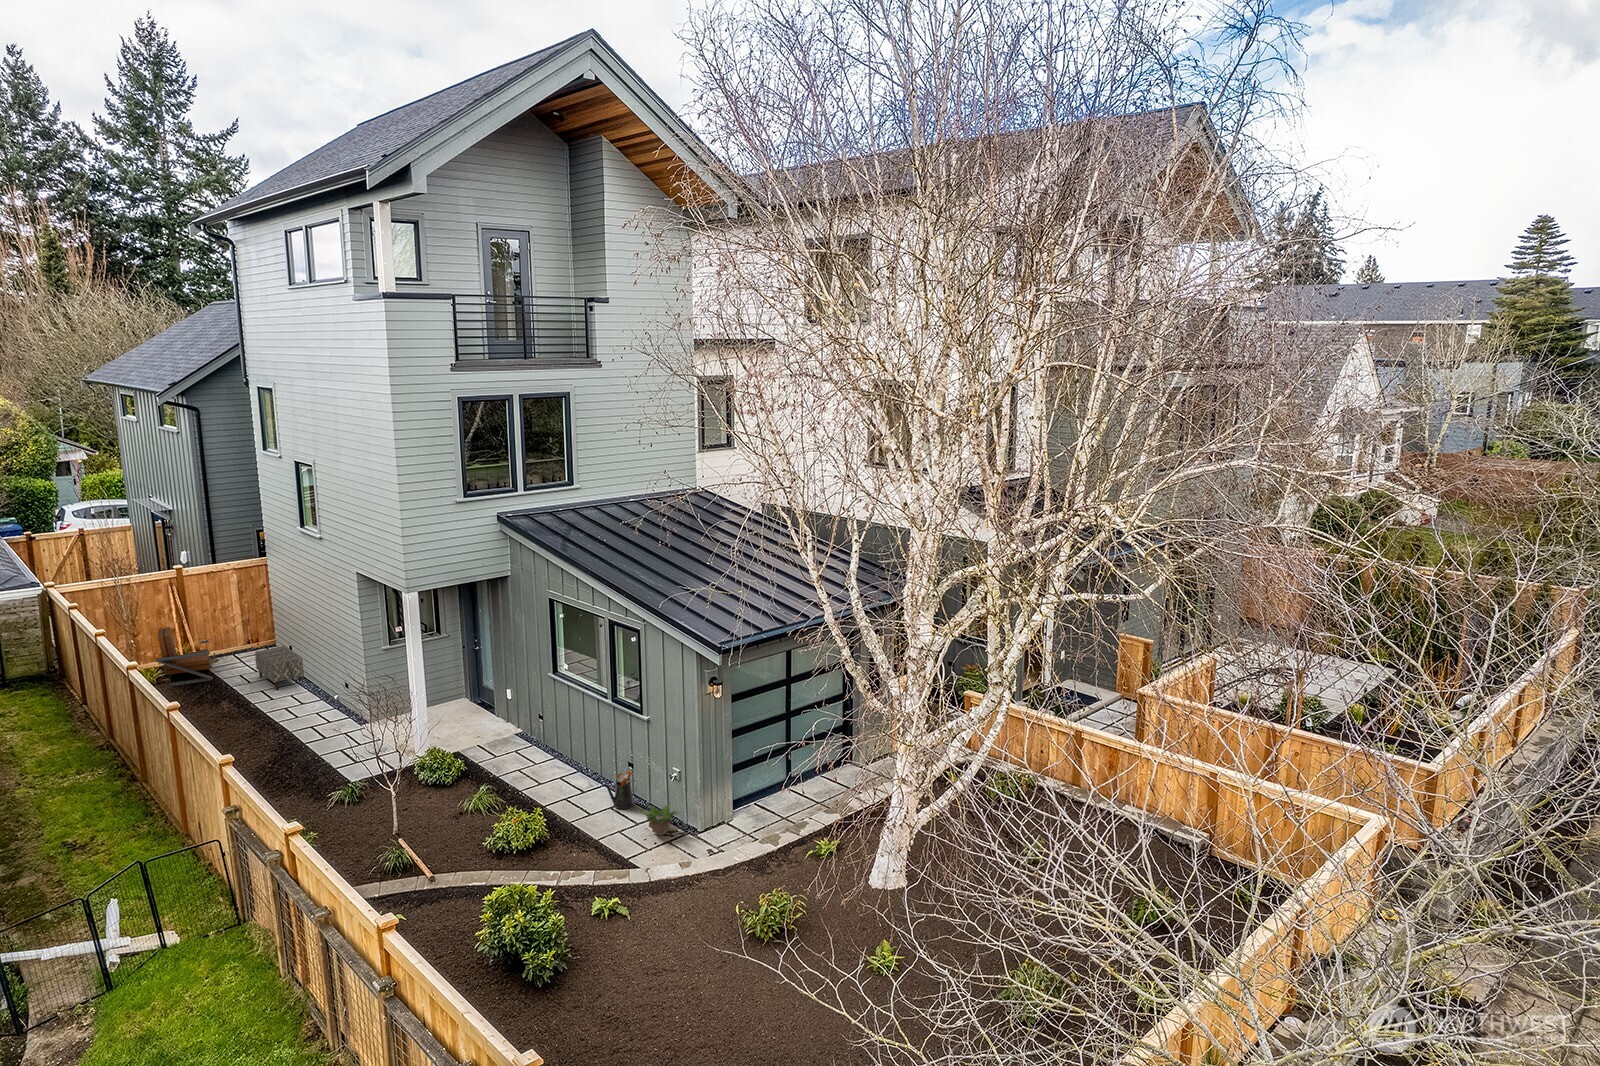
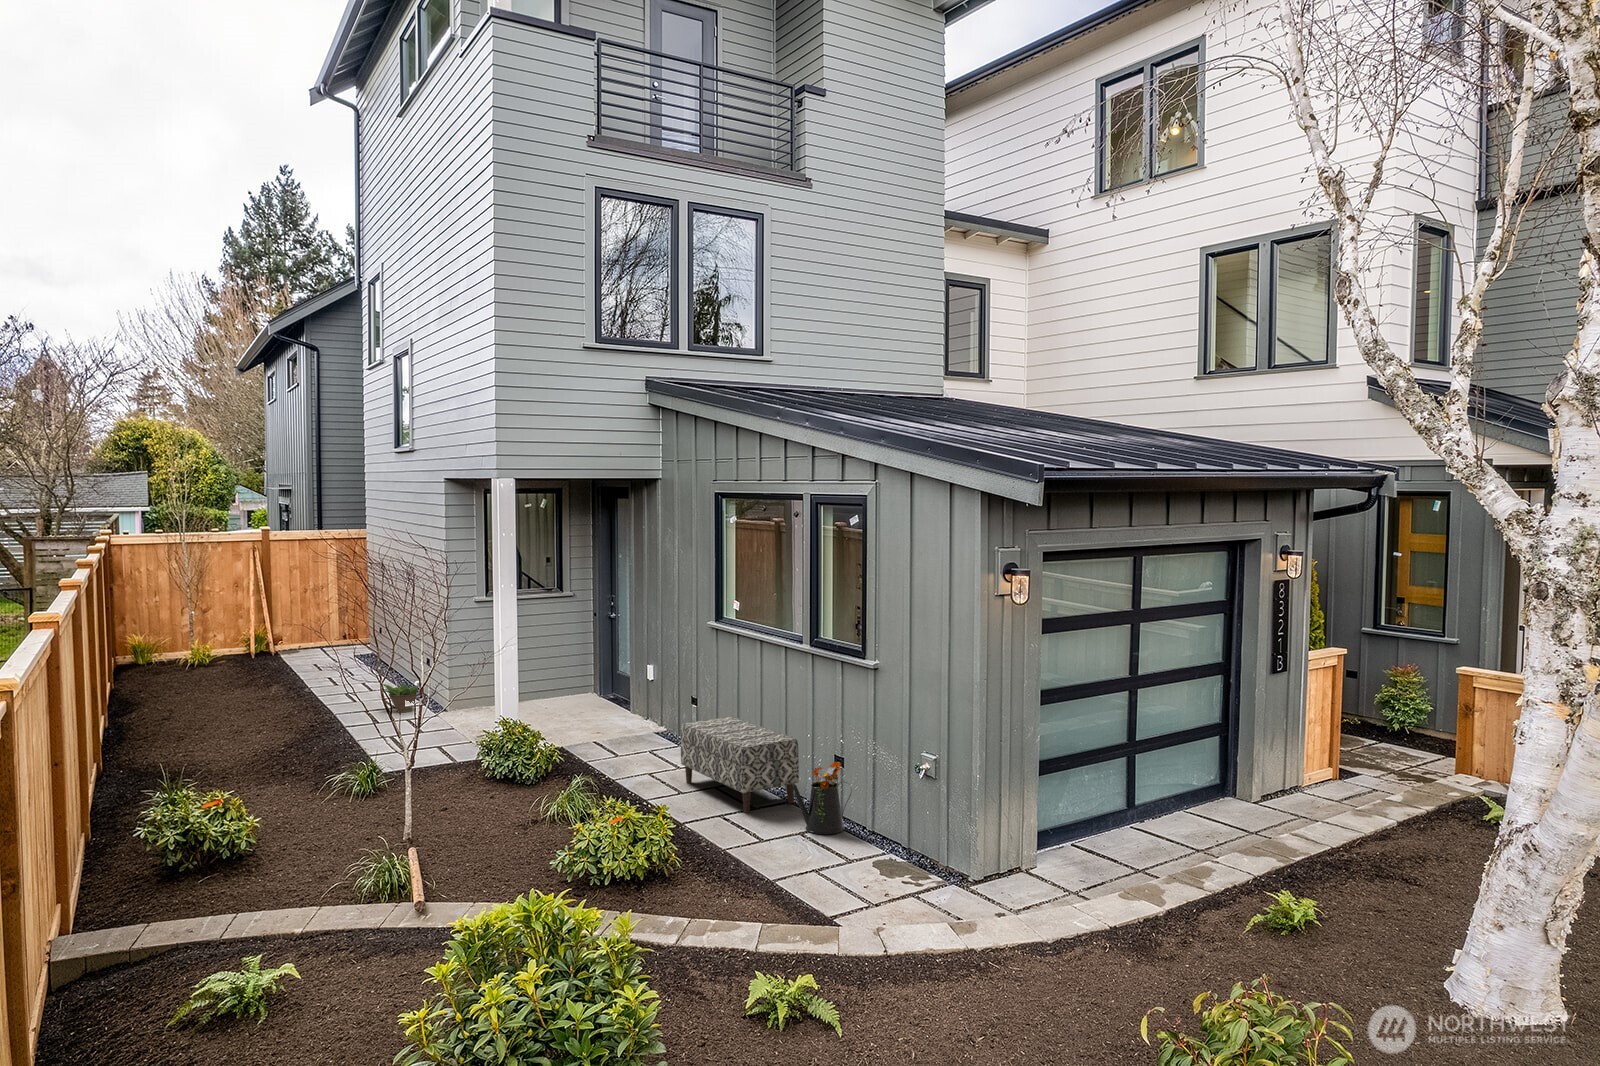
lounge chair: present [156,627,213,686] -> none [223,609,302,682]
bench: present [255,646,304,690] -> present [681,717,799,813]
decorative plant: present [640,805,678,835] -> present [382,684,417,713]

